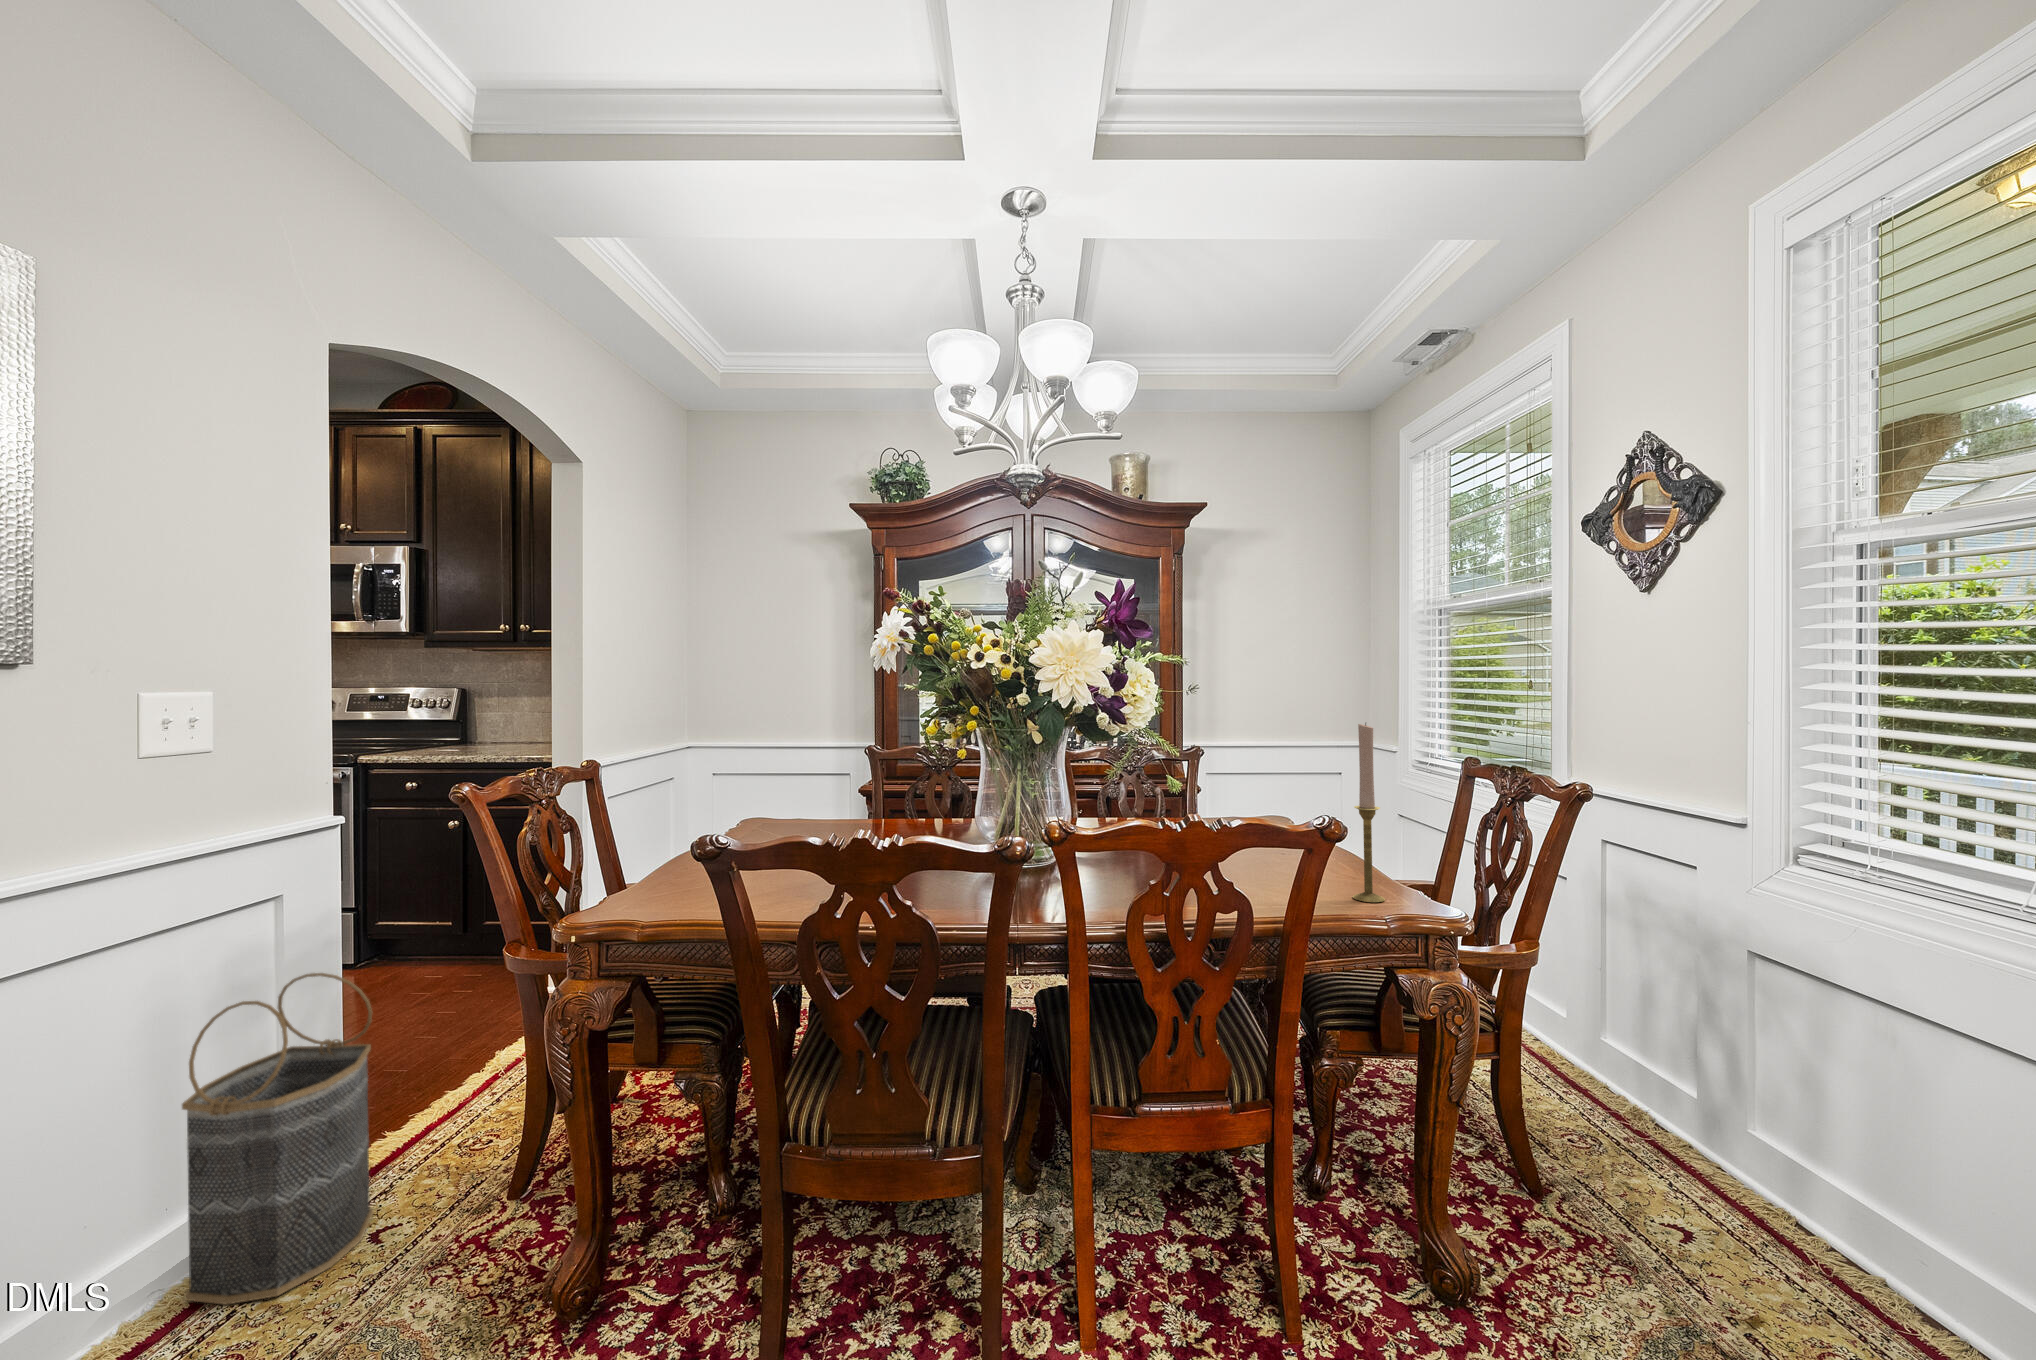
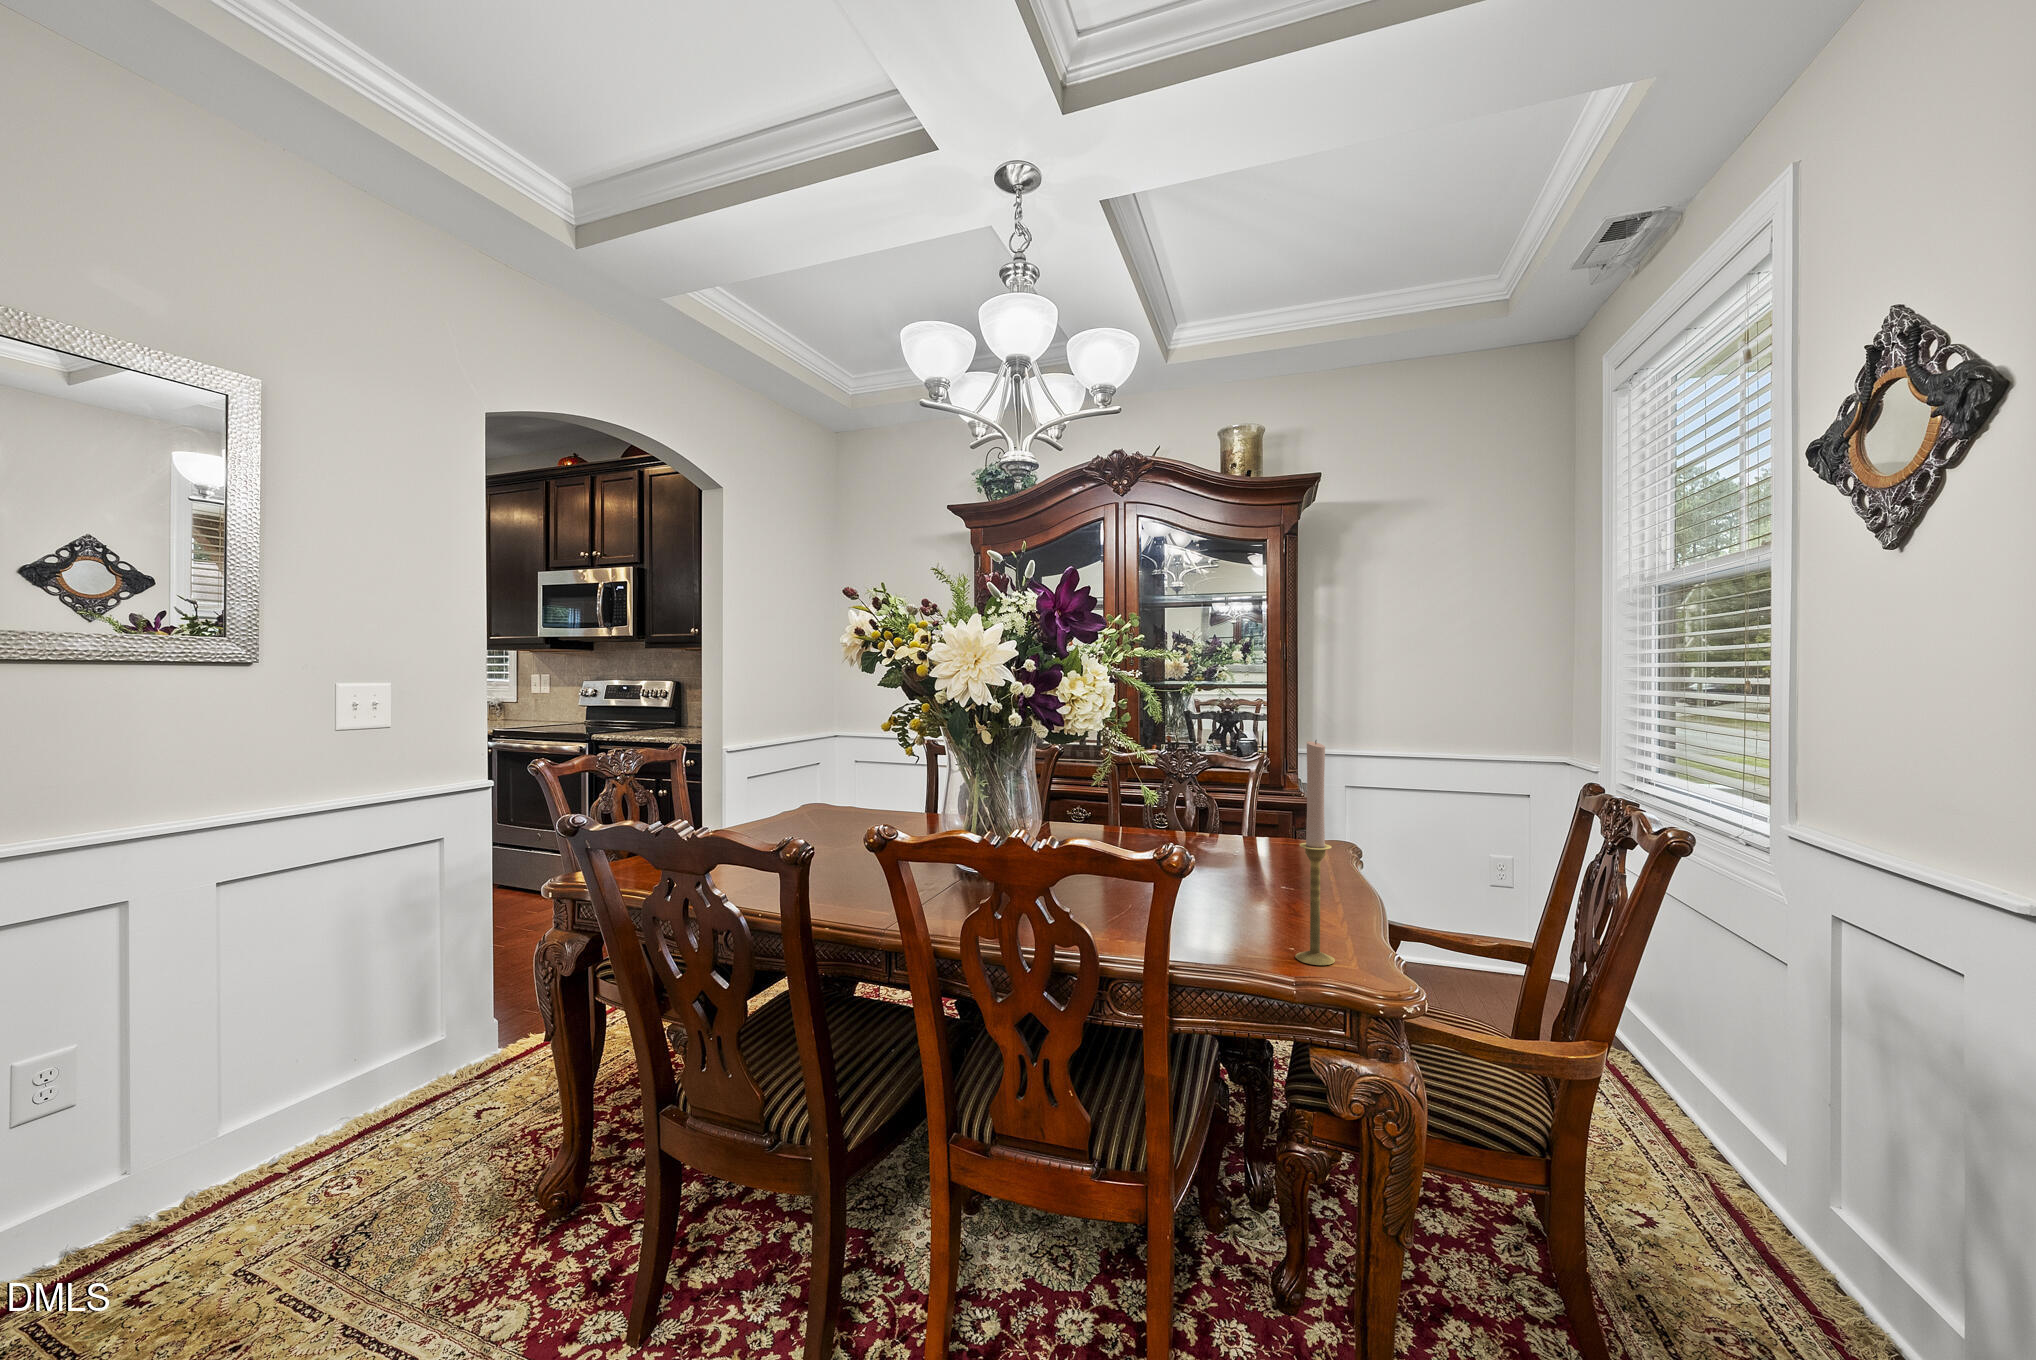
basket: present [182,973,373,1305] -> none [351,897,489,1142]

